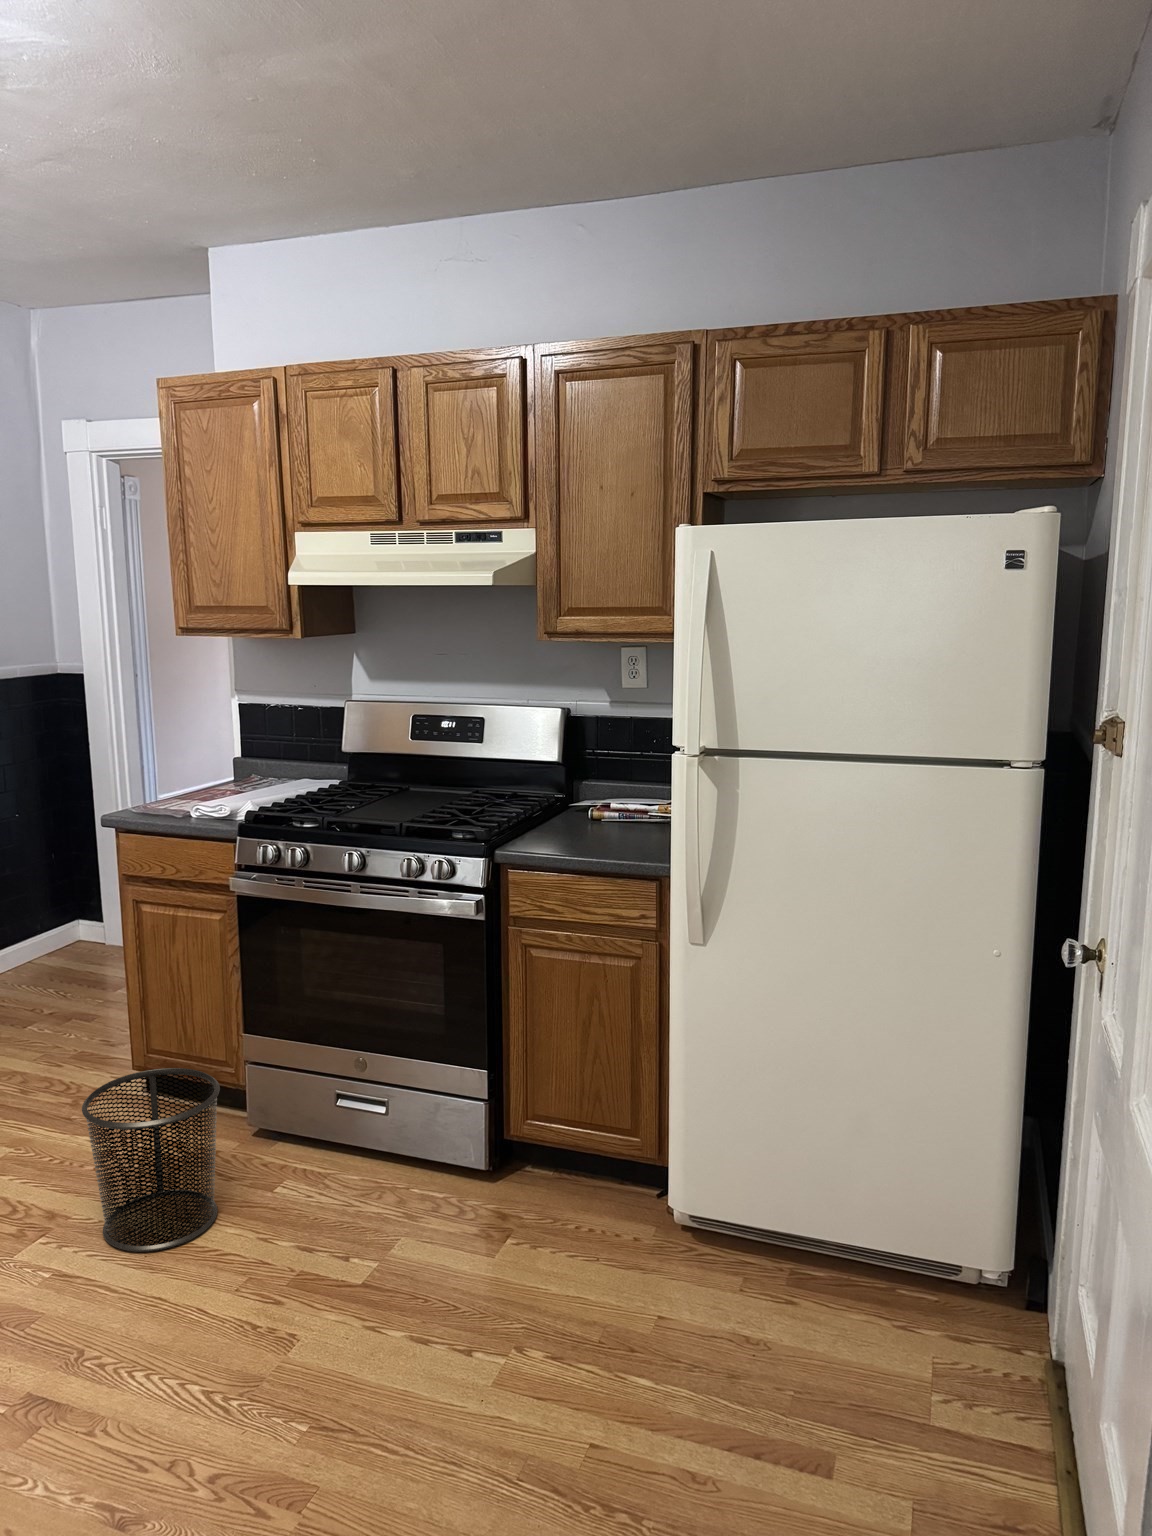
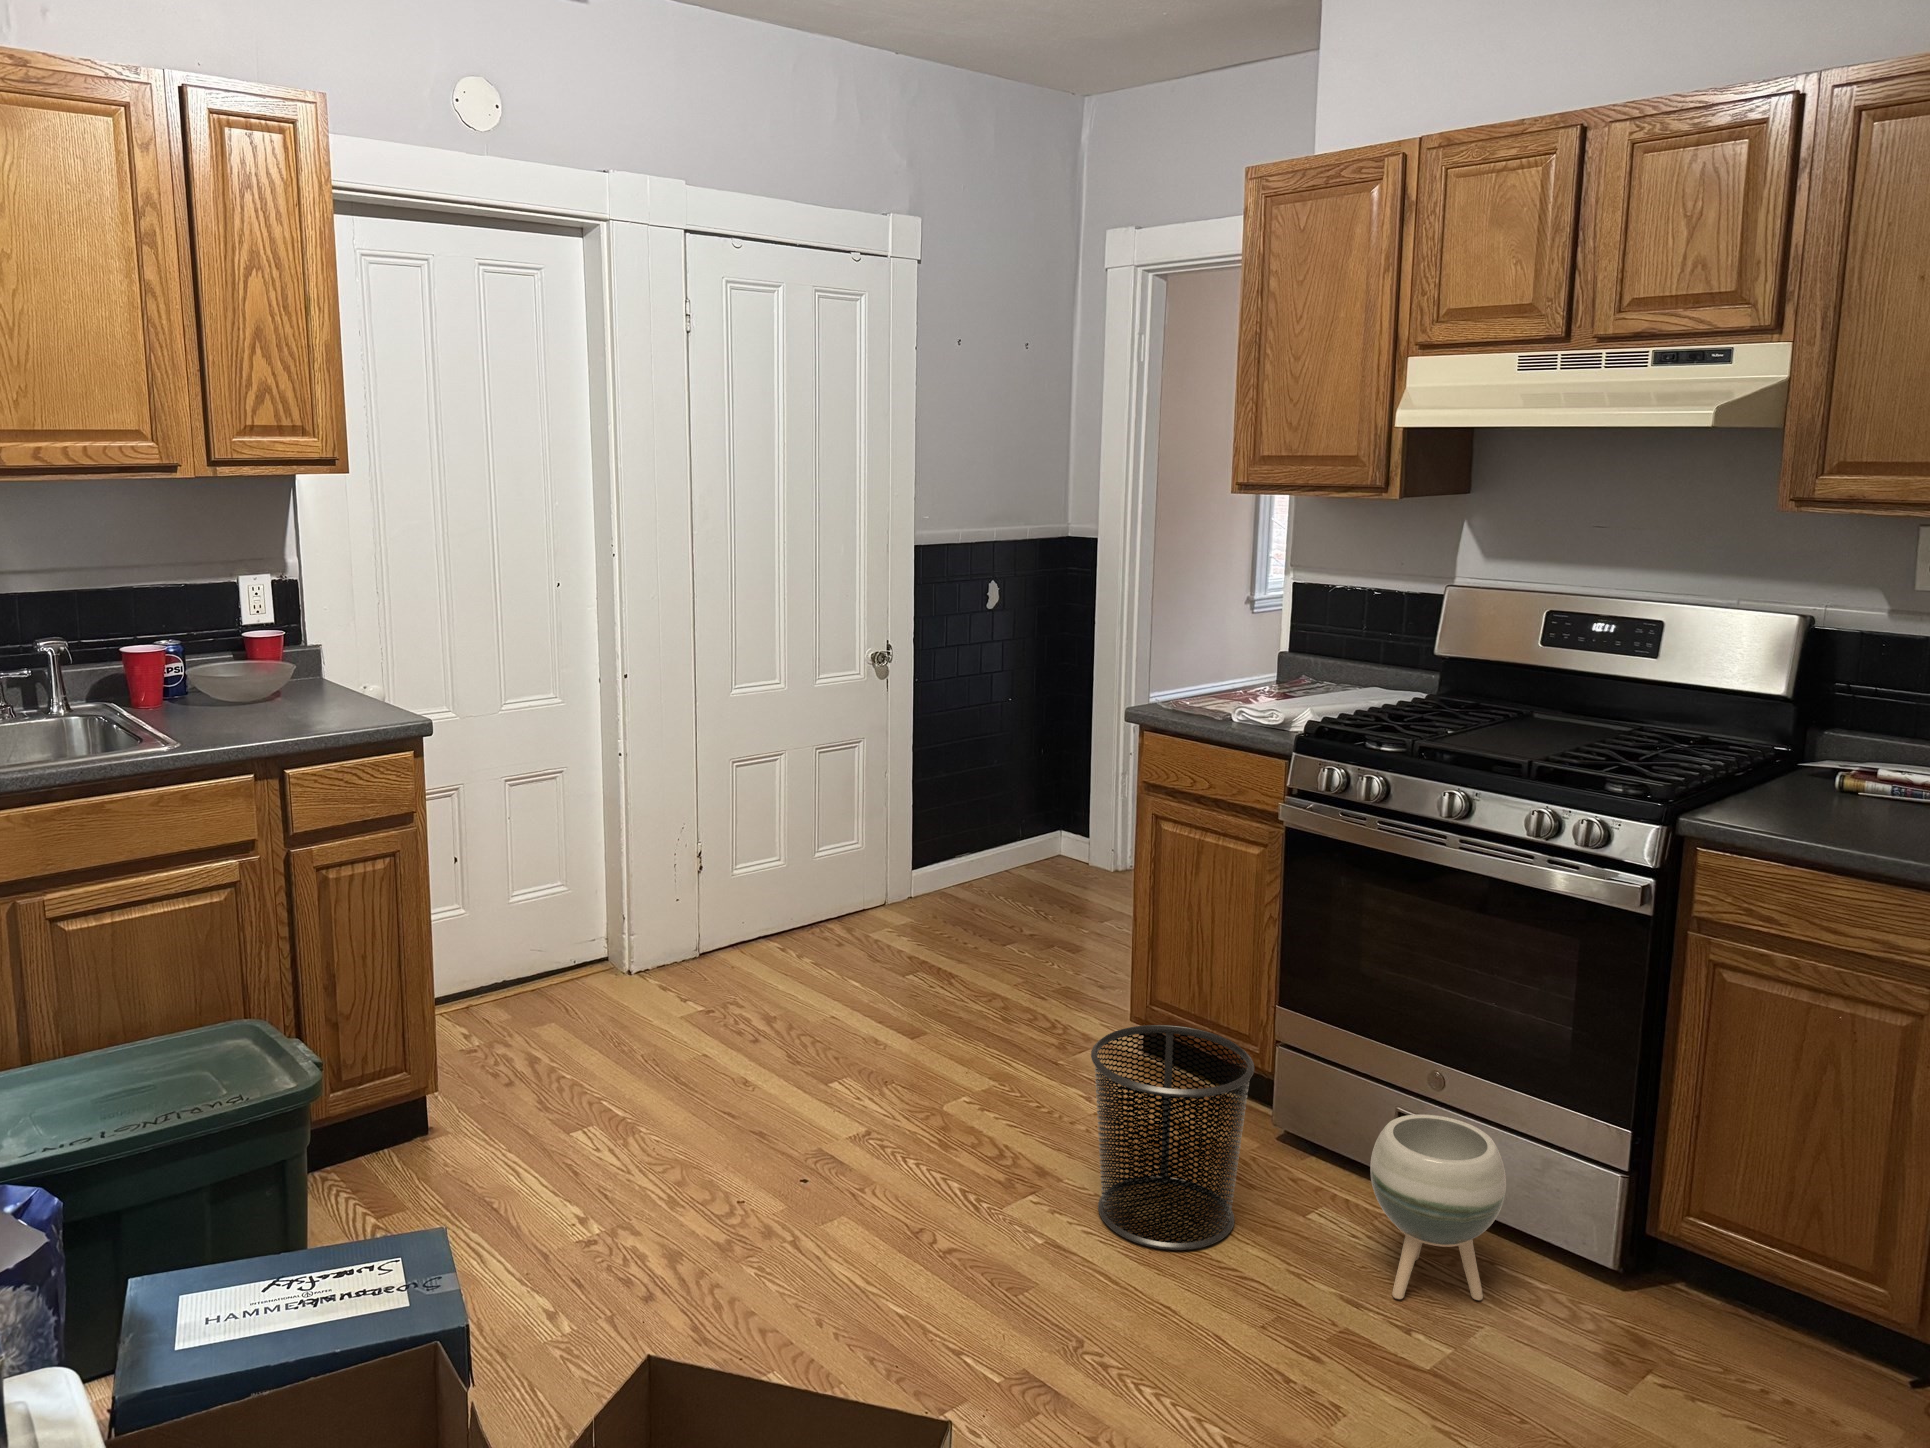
planter: none [312,1093,407,1236] -> present [1370,1114,1506,1300]

